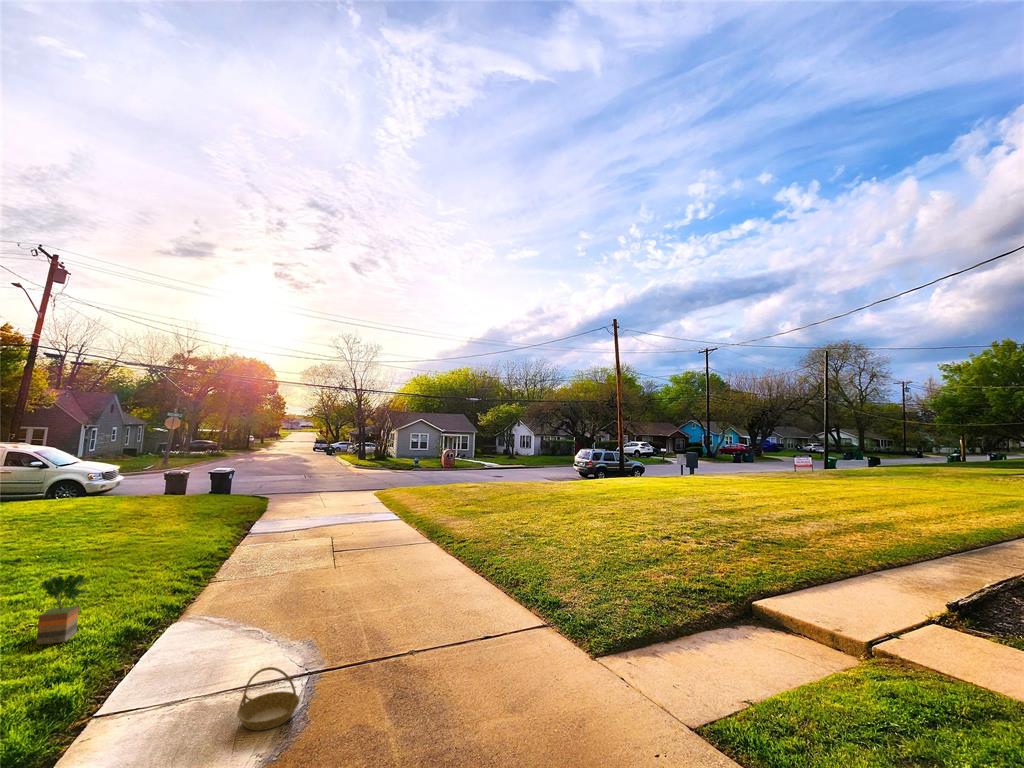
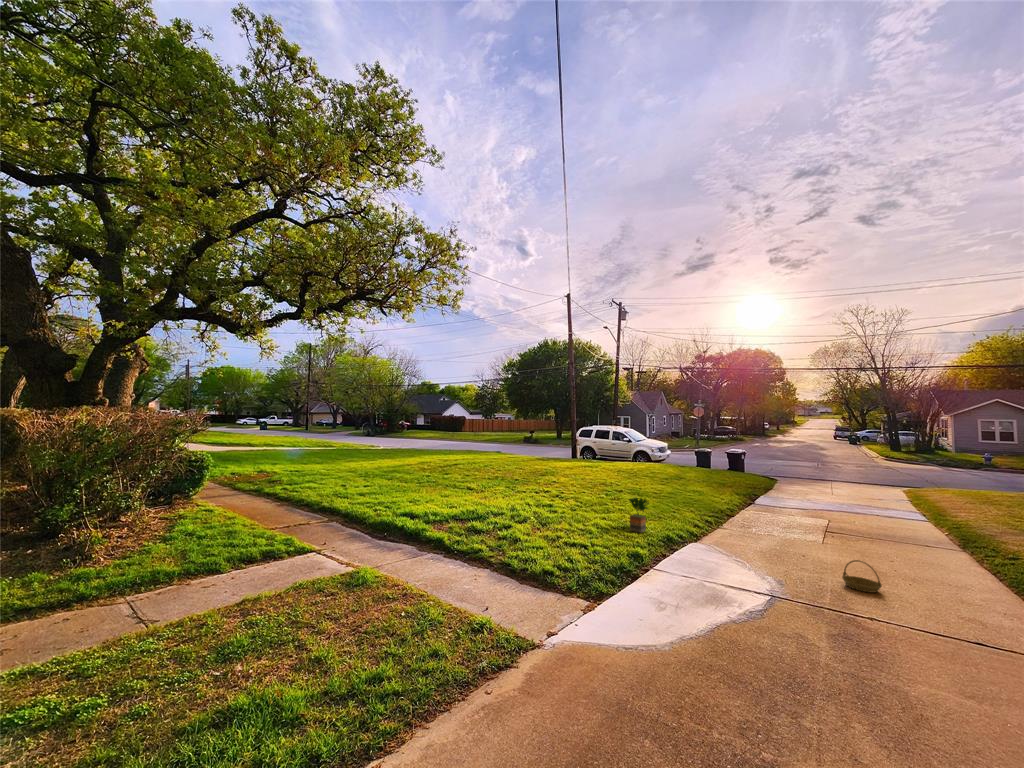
basket: present [237,667,300,730] -> present [842,560,882,593]

